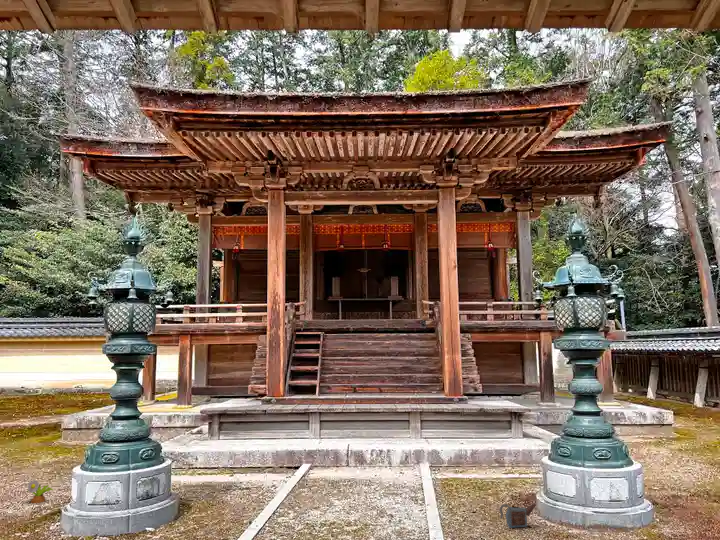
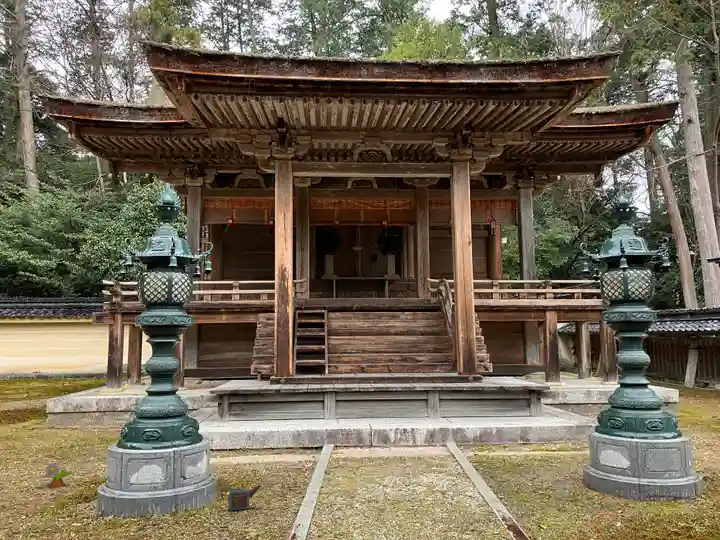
watering can: present [500,504,536,528] -> present [220,485,261,510]

